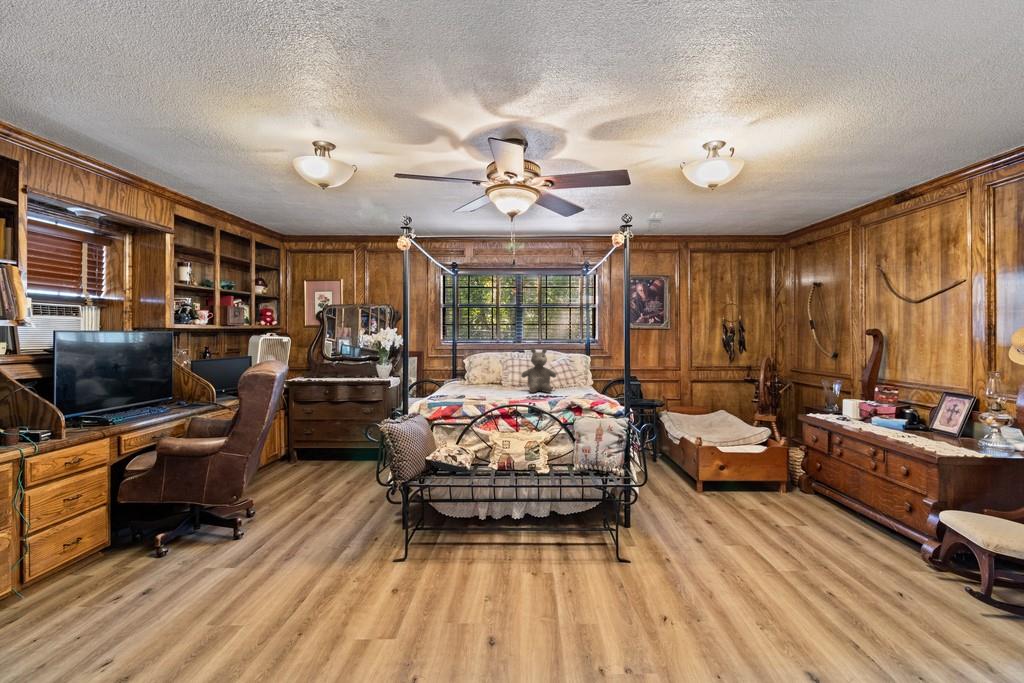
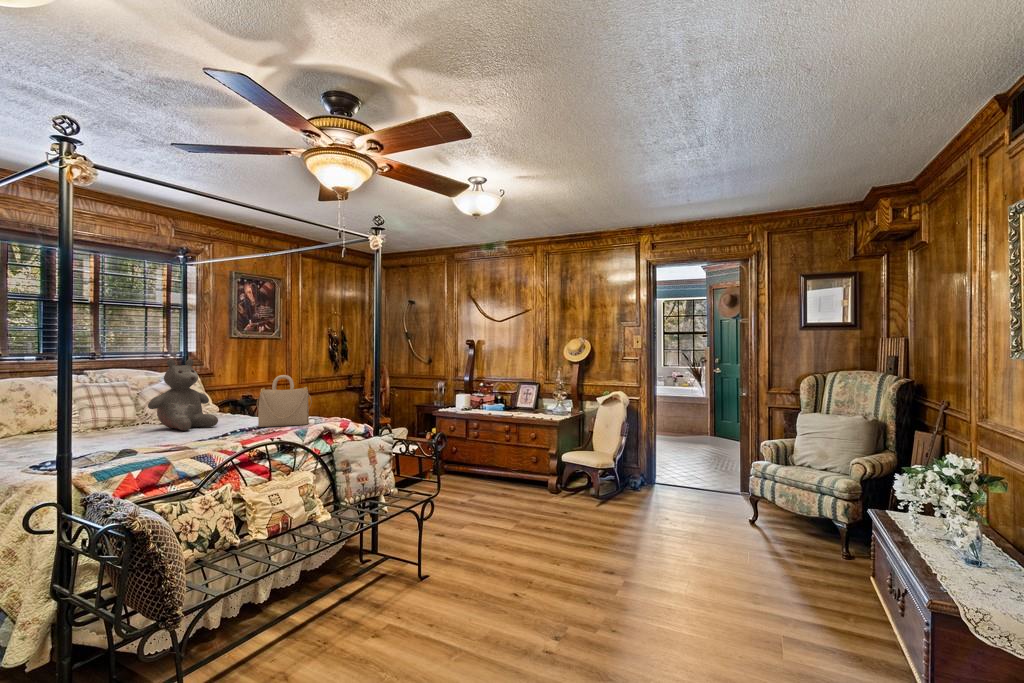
handbag: none [562,363,595,401] -> present [257,375,312,427]

